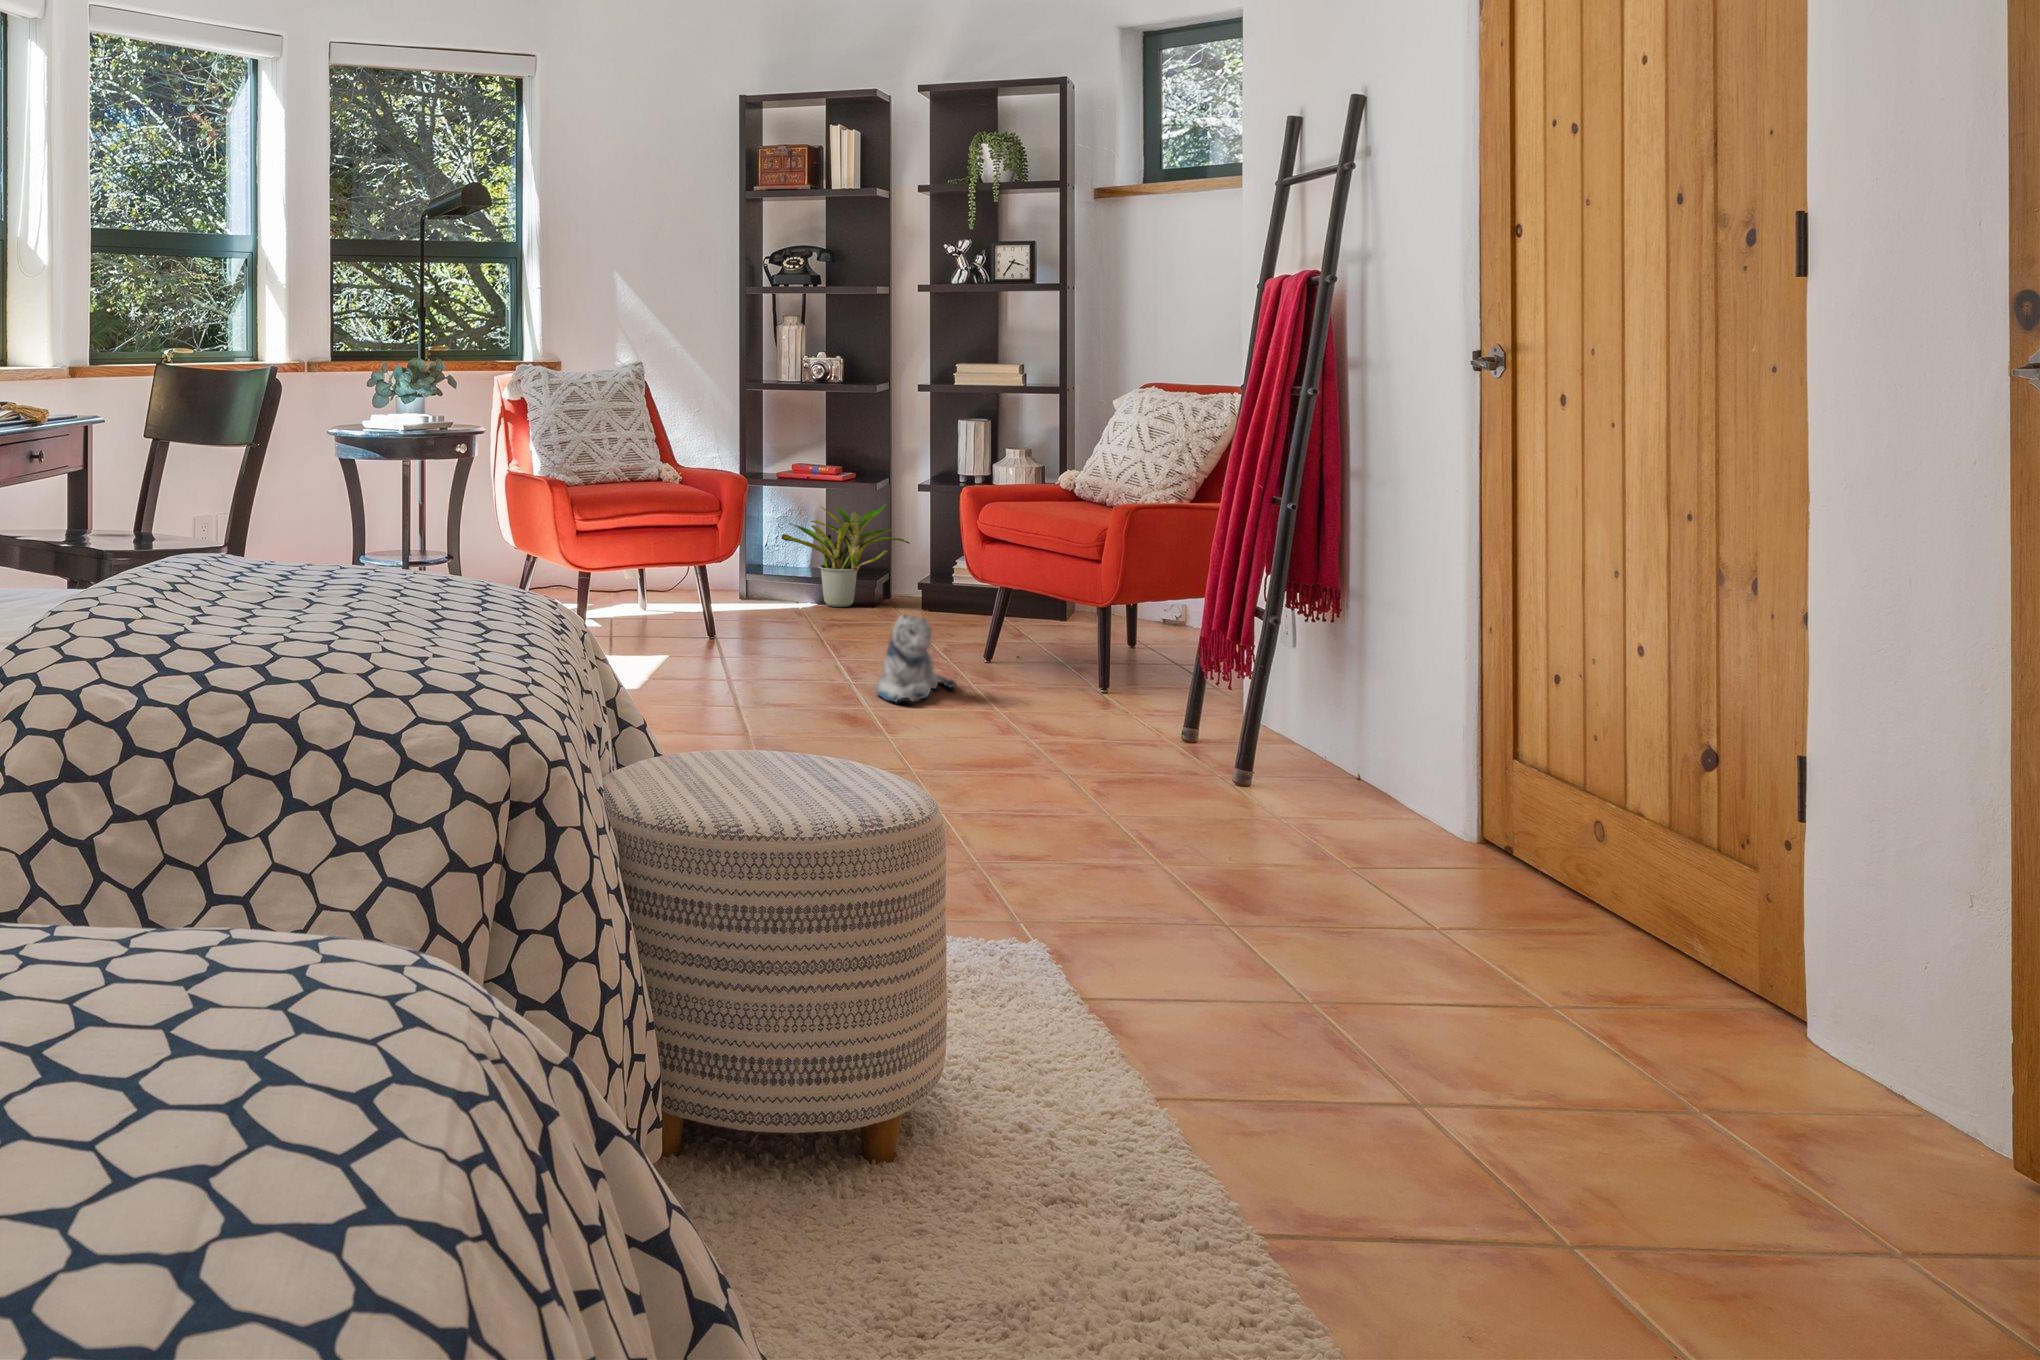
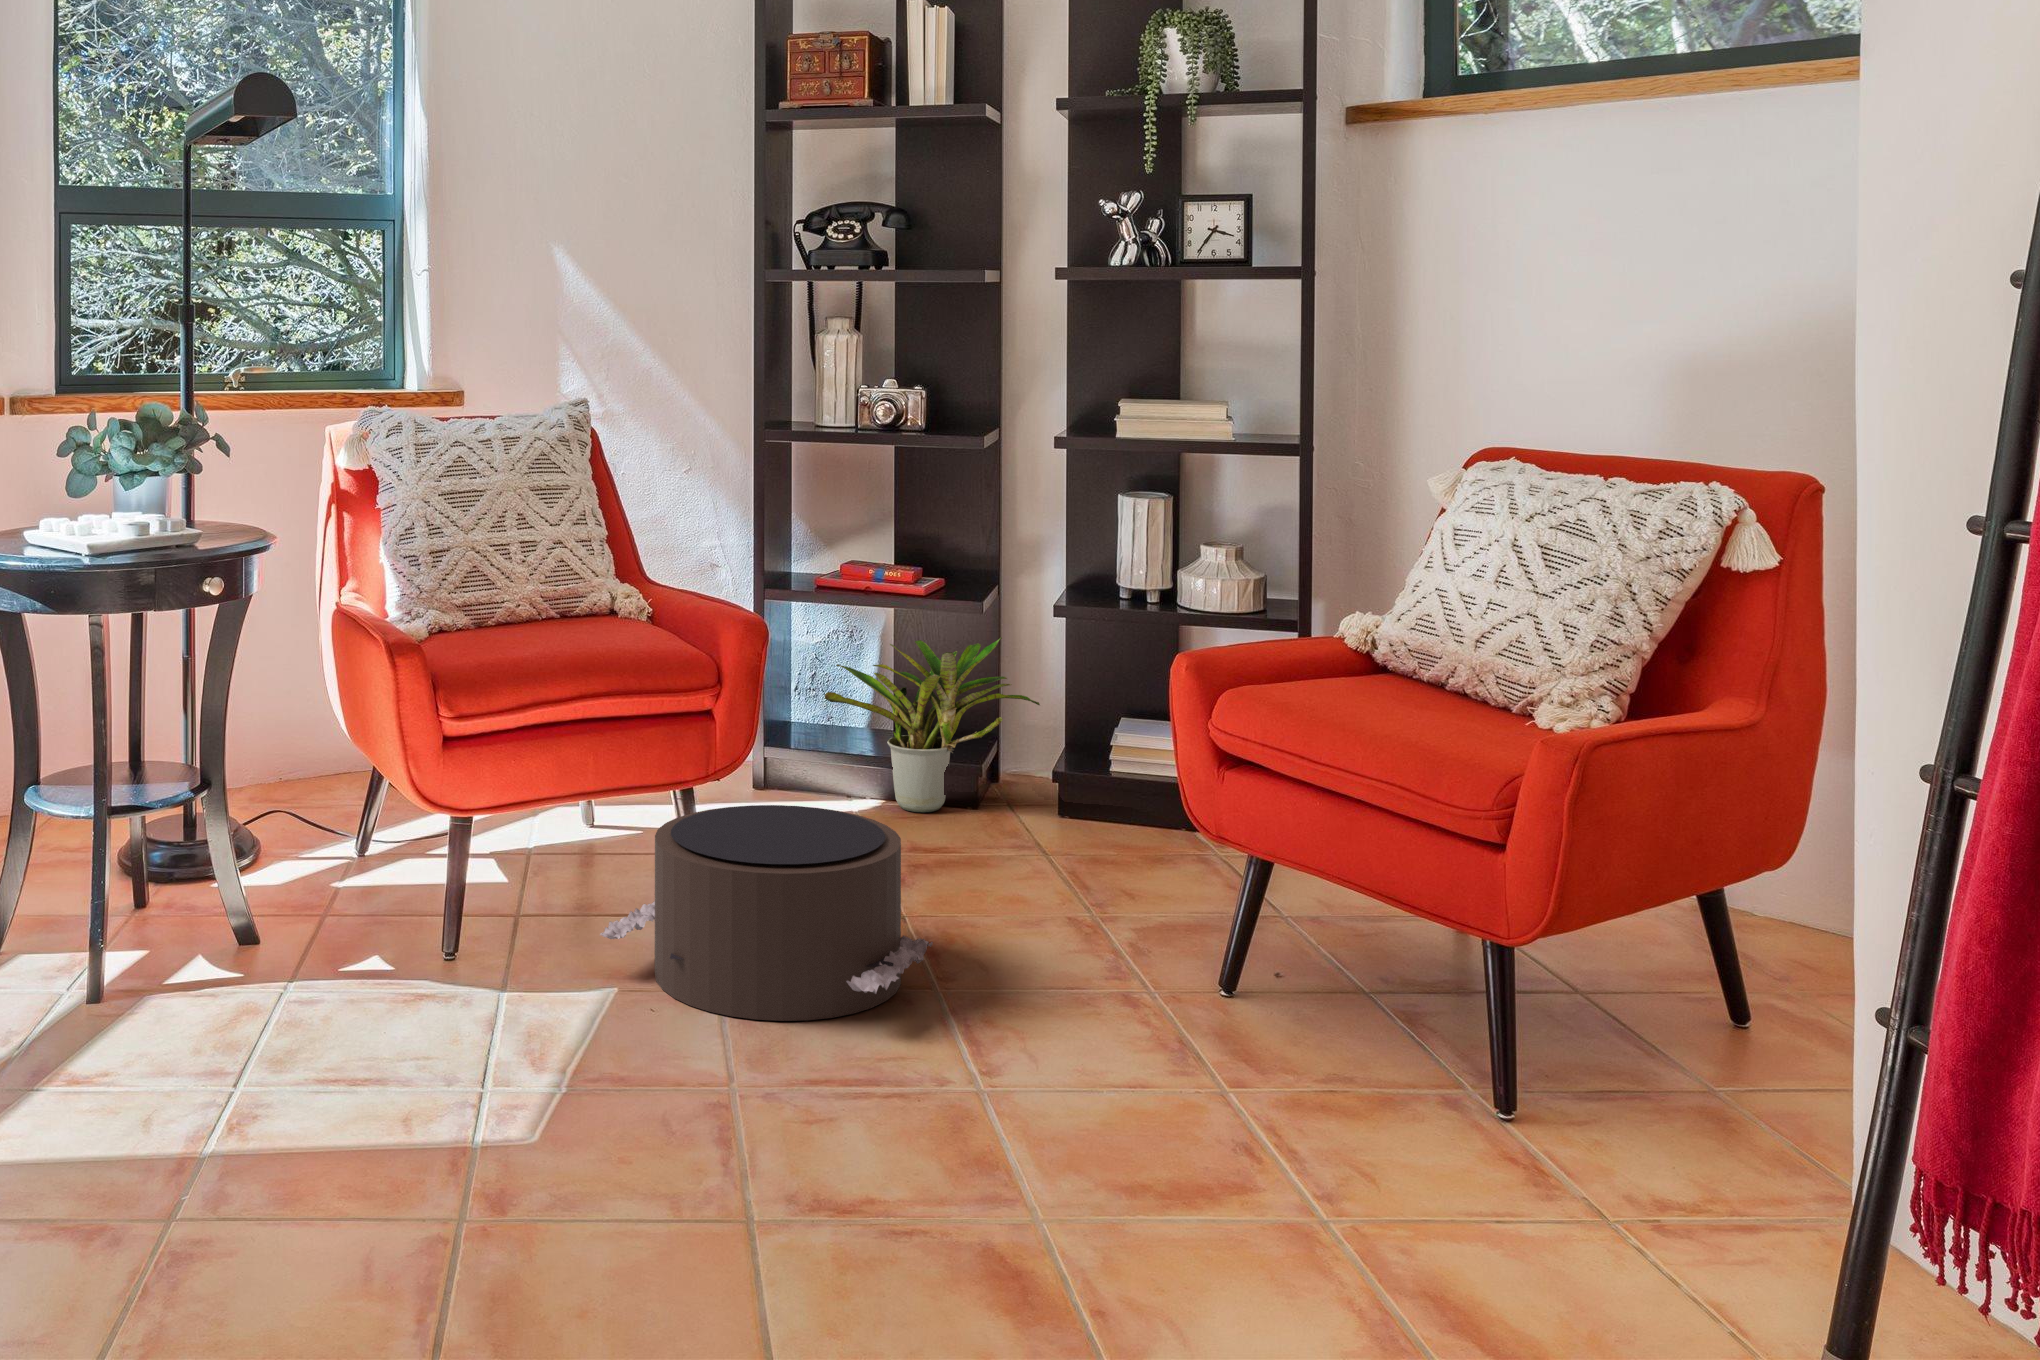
pouf: none [662,574,836,666] -> present [600,805,933,1021]
plush toy: present [877,615,956,702] -> none [1028,960,1192,1175]

